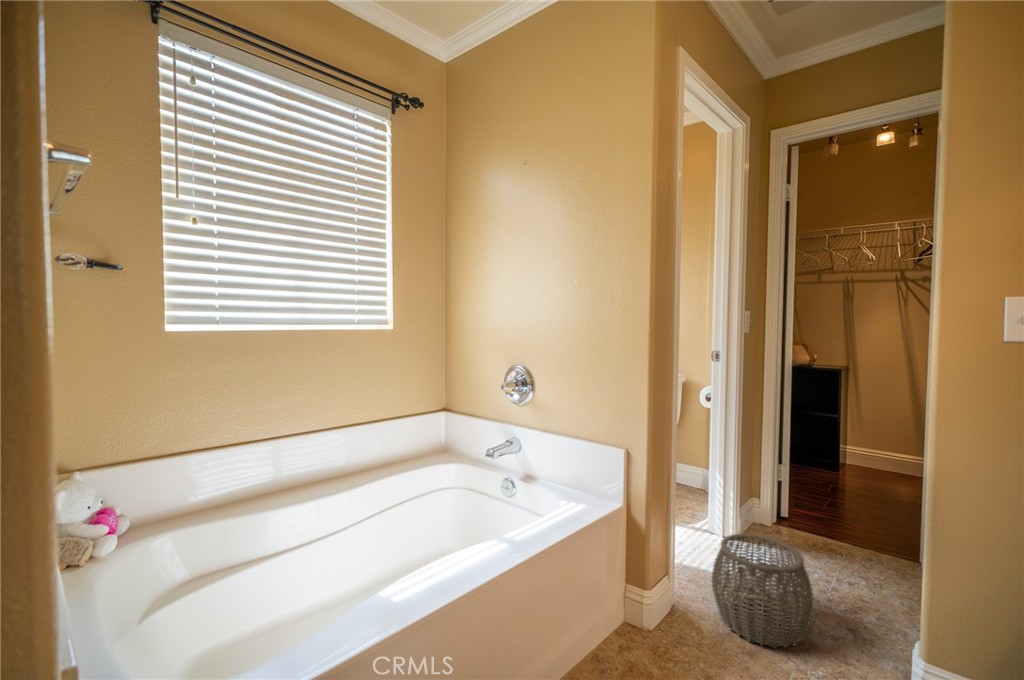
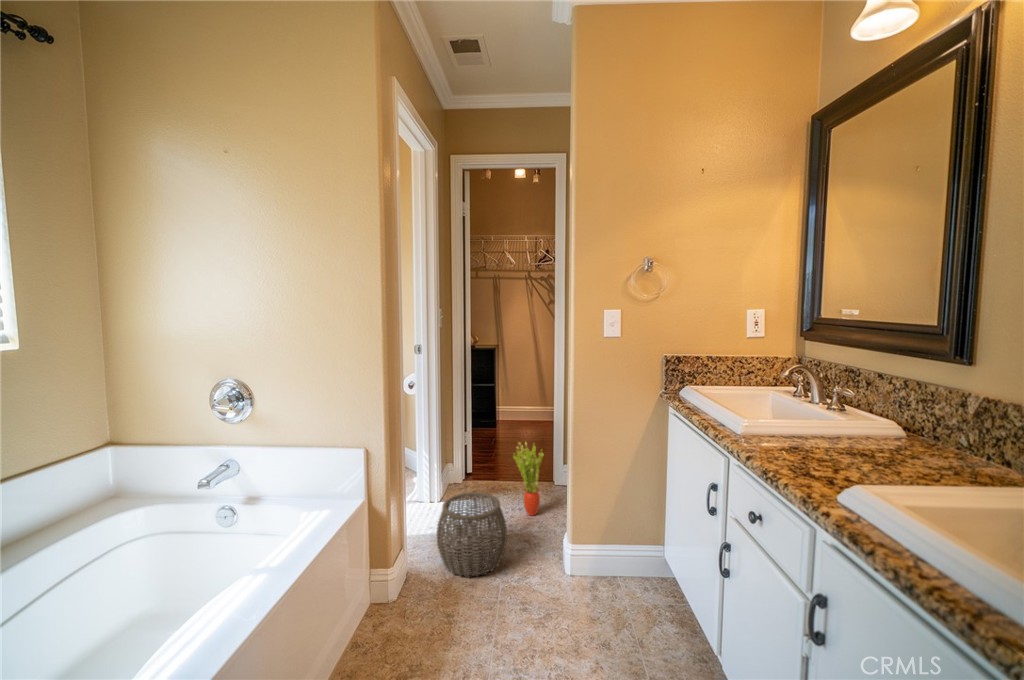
potted plant: none [838,489,895,601] -> present [514,442,544,516]

